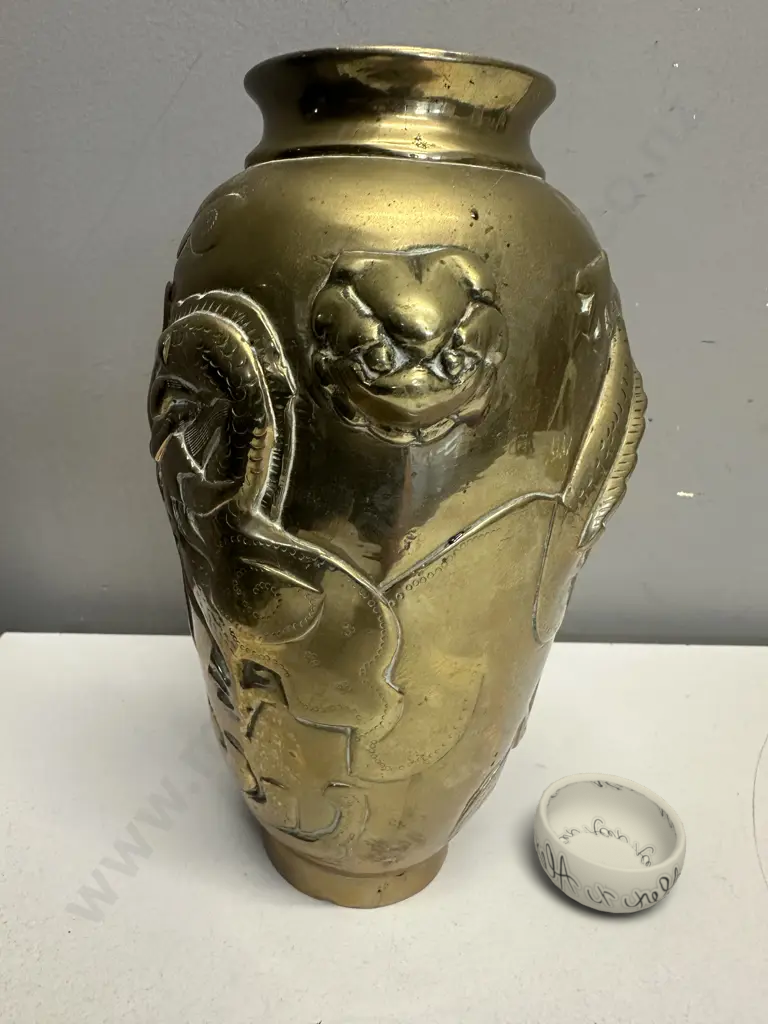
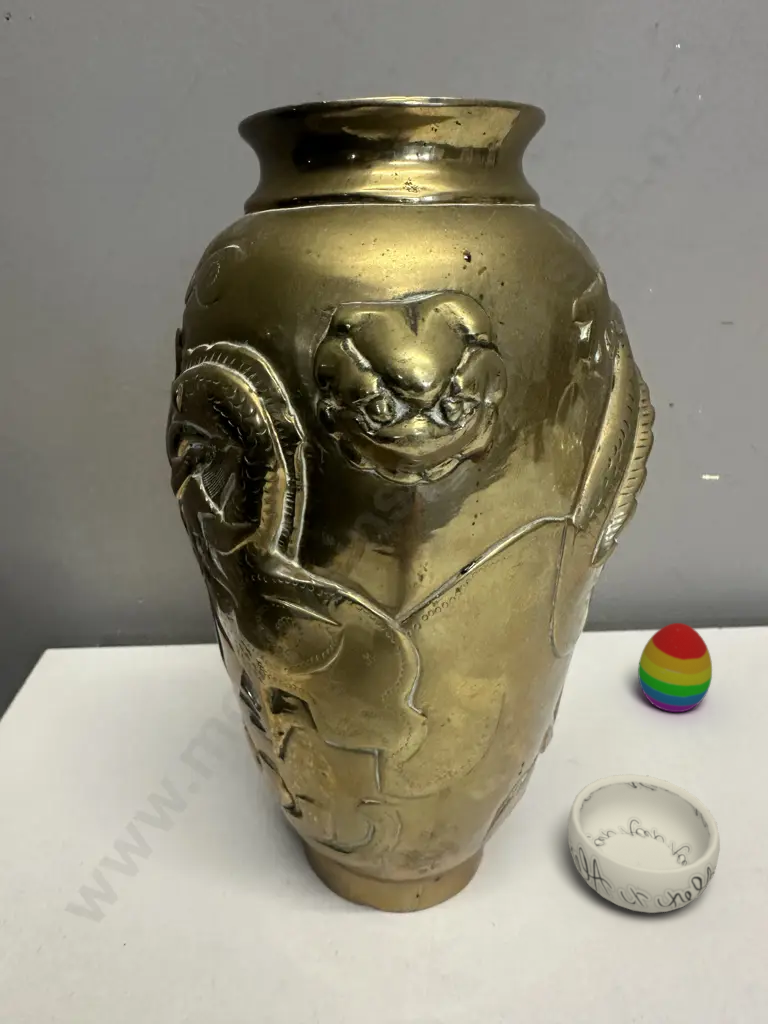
decorative egg: none [600,631,672,718] -> present [638,623,712,712]

